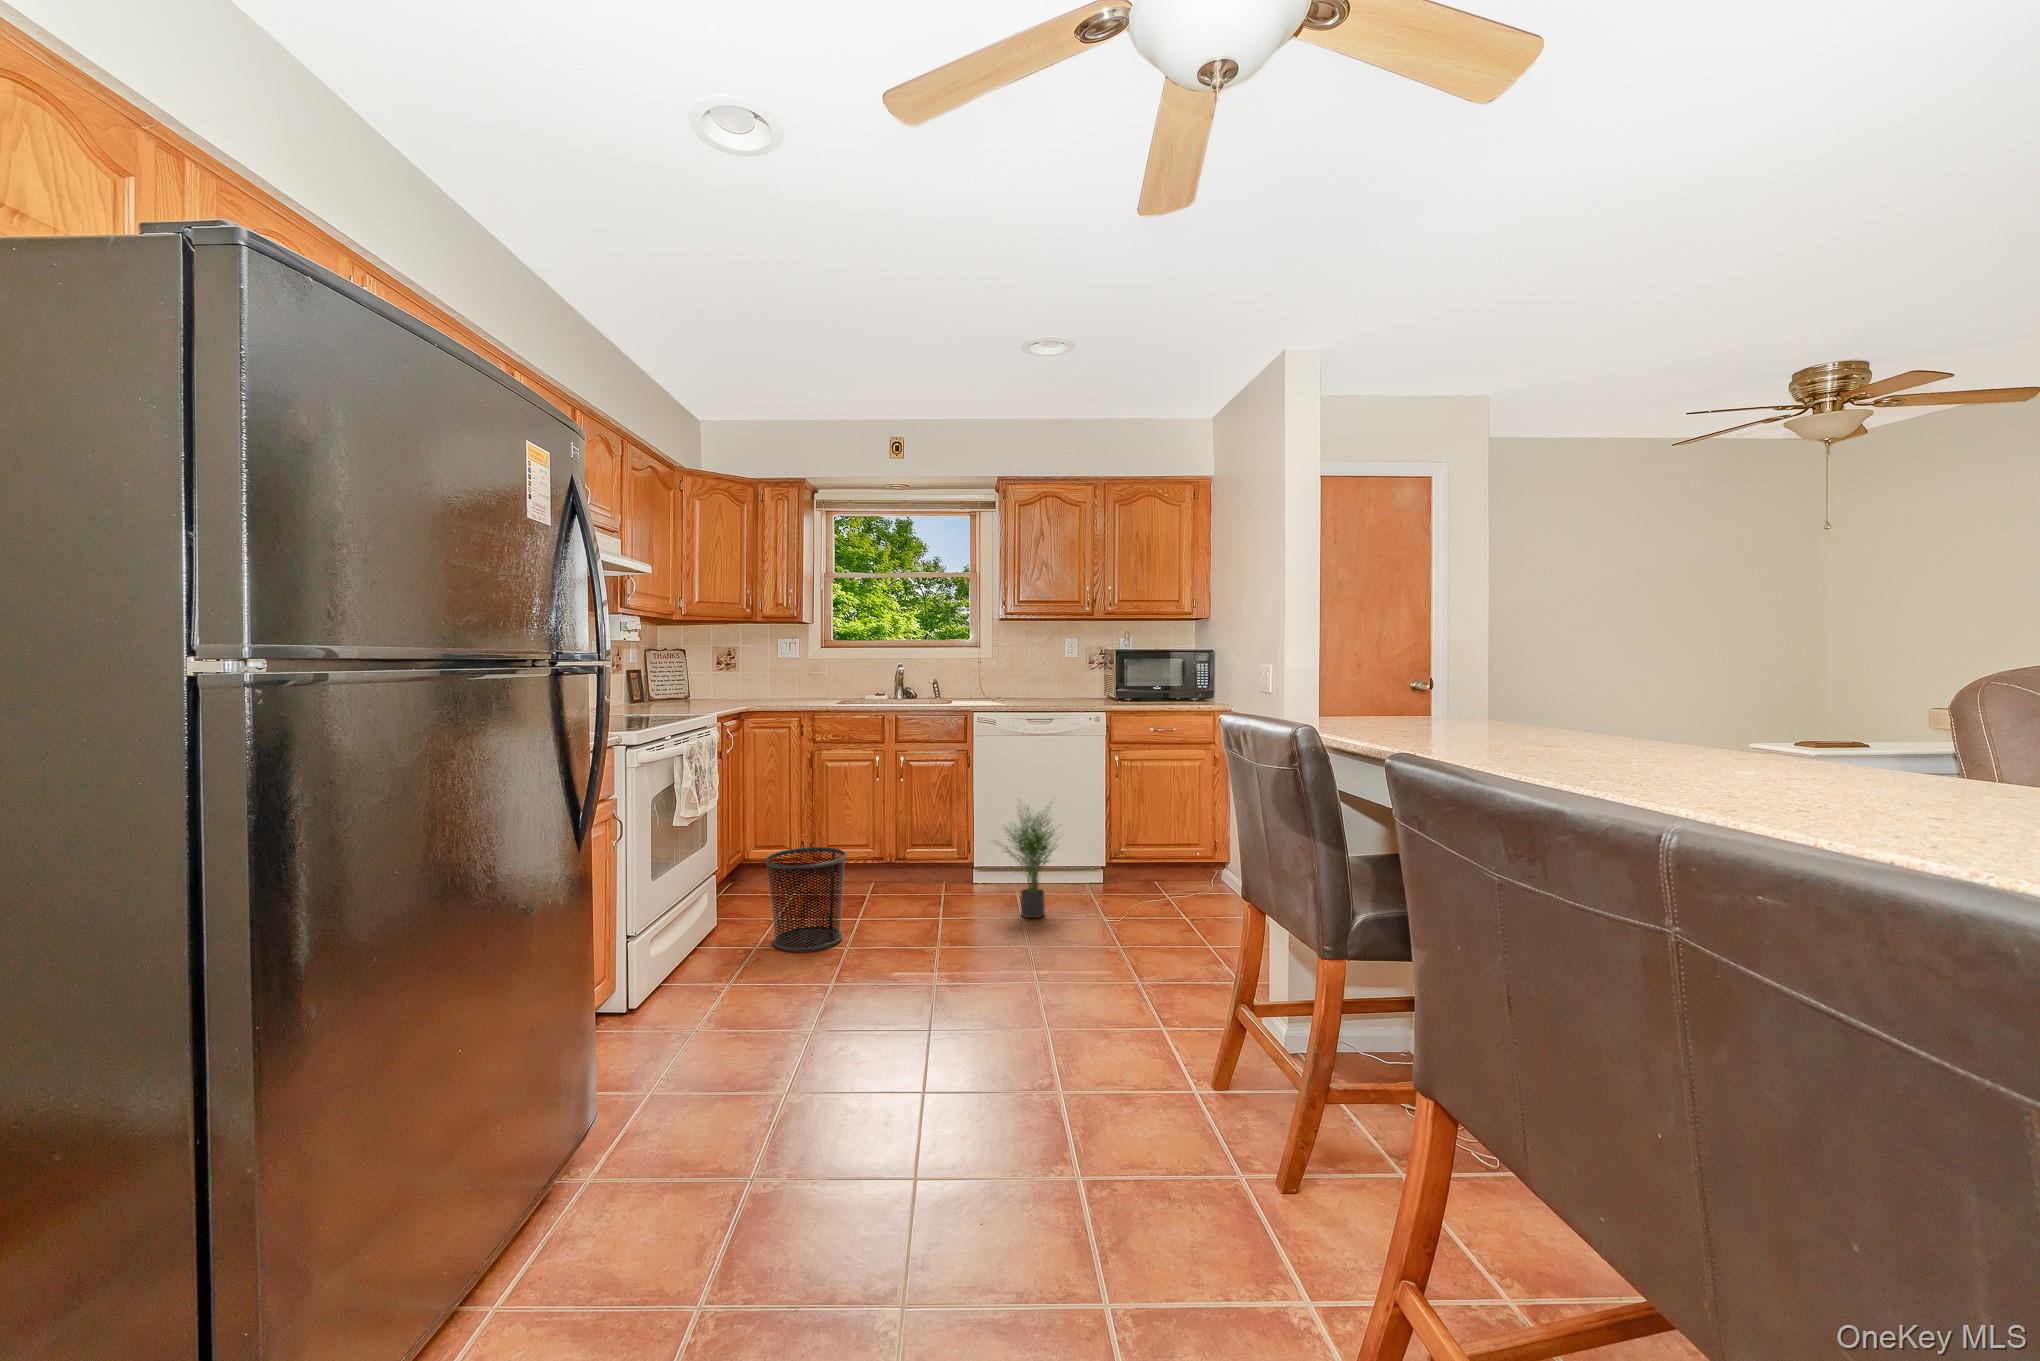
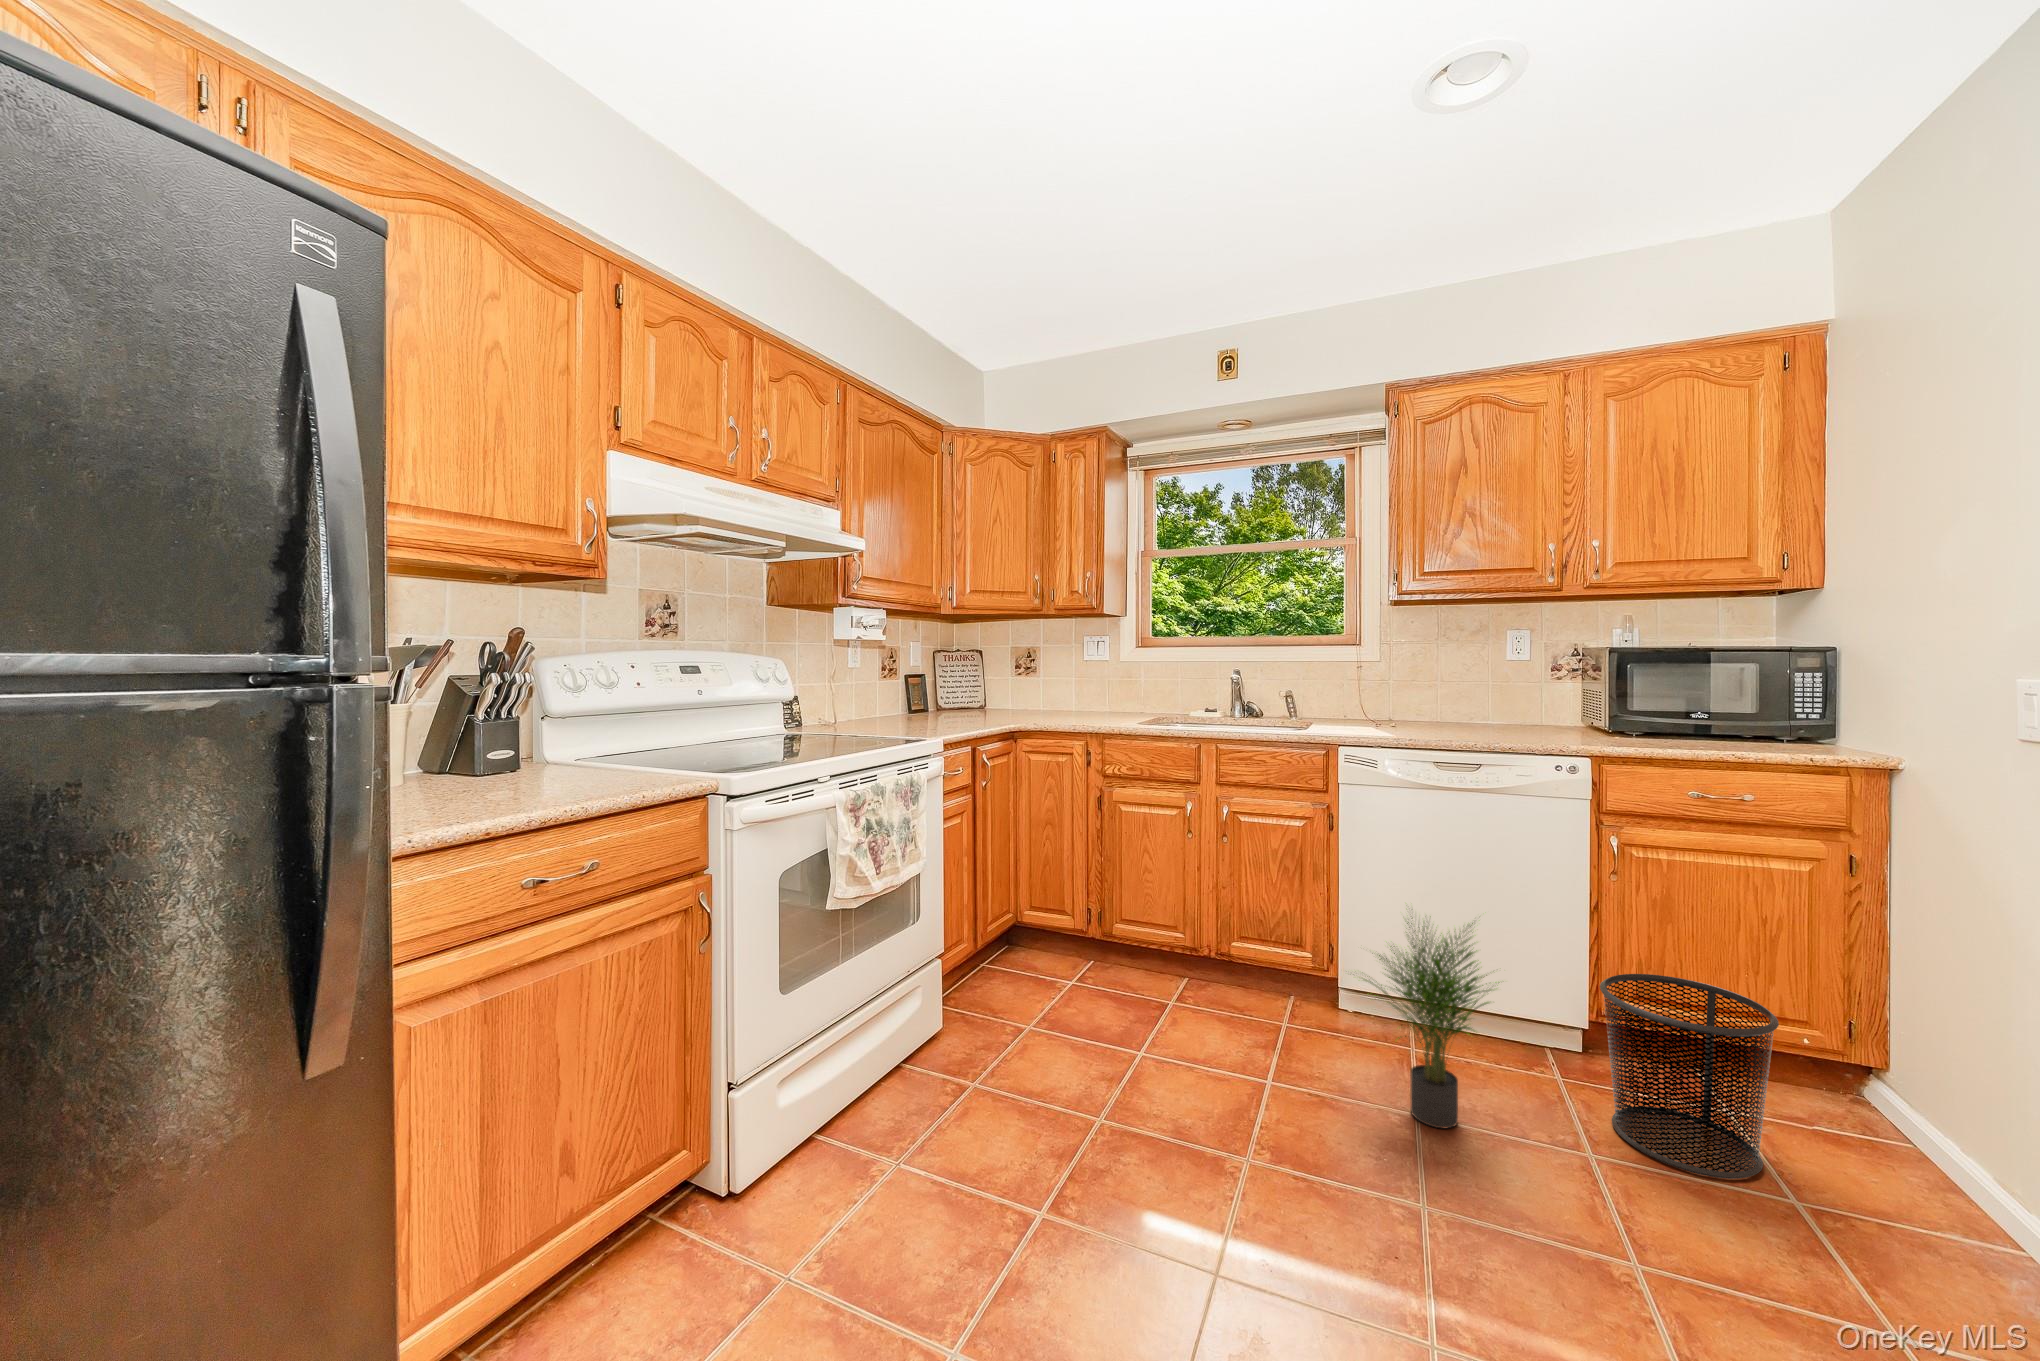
waste bin: present [765,847,847,952] -> present [1600,974,1779,1179]

